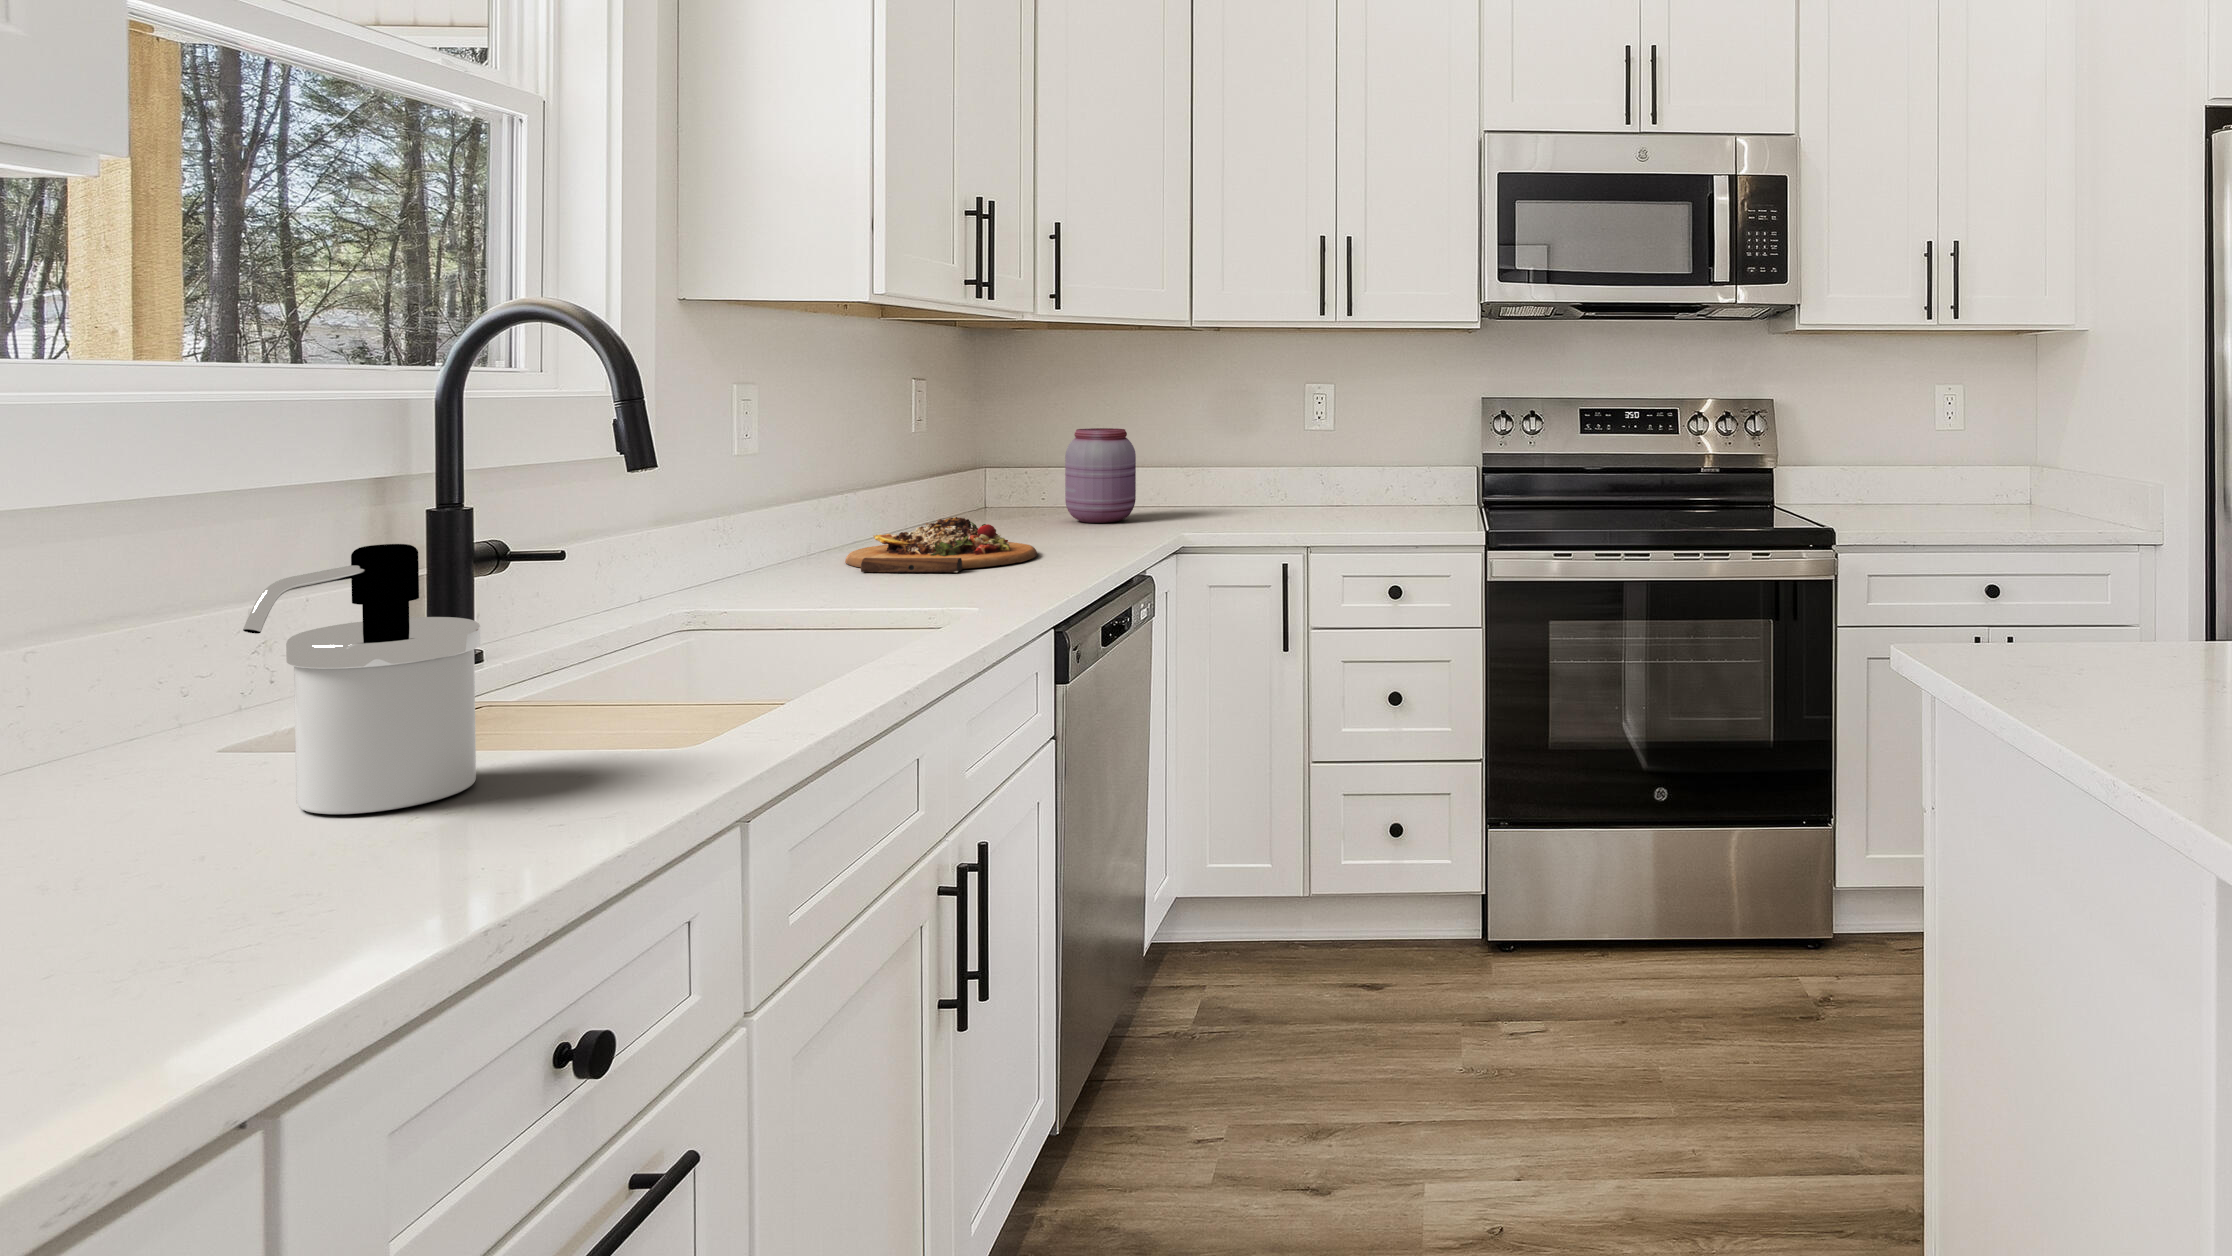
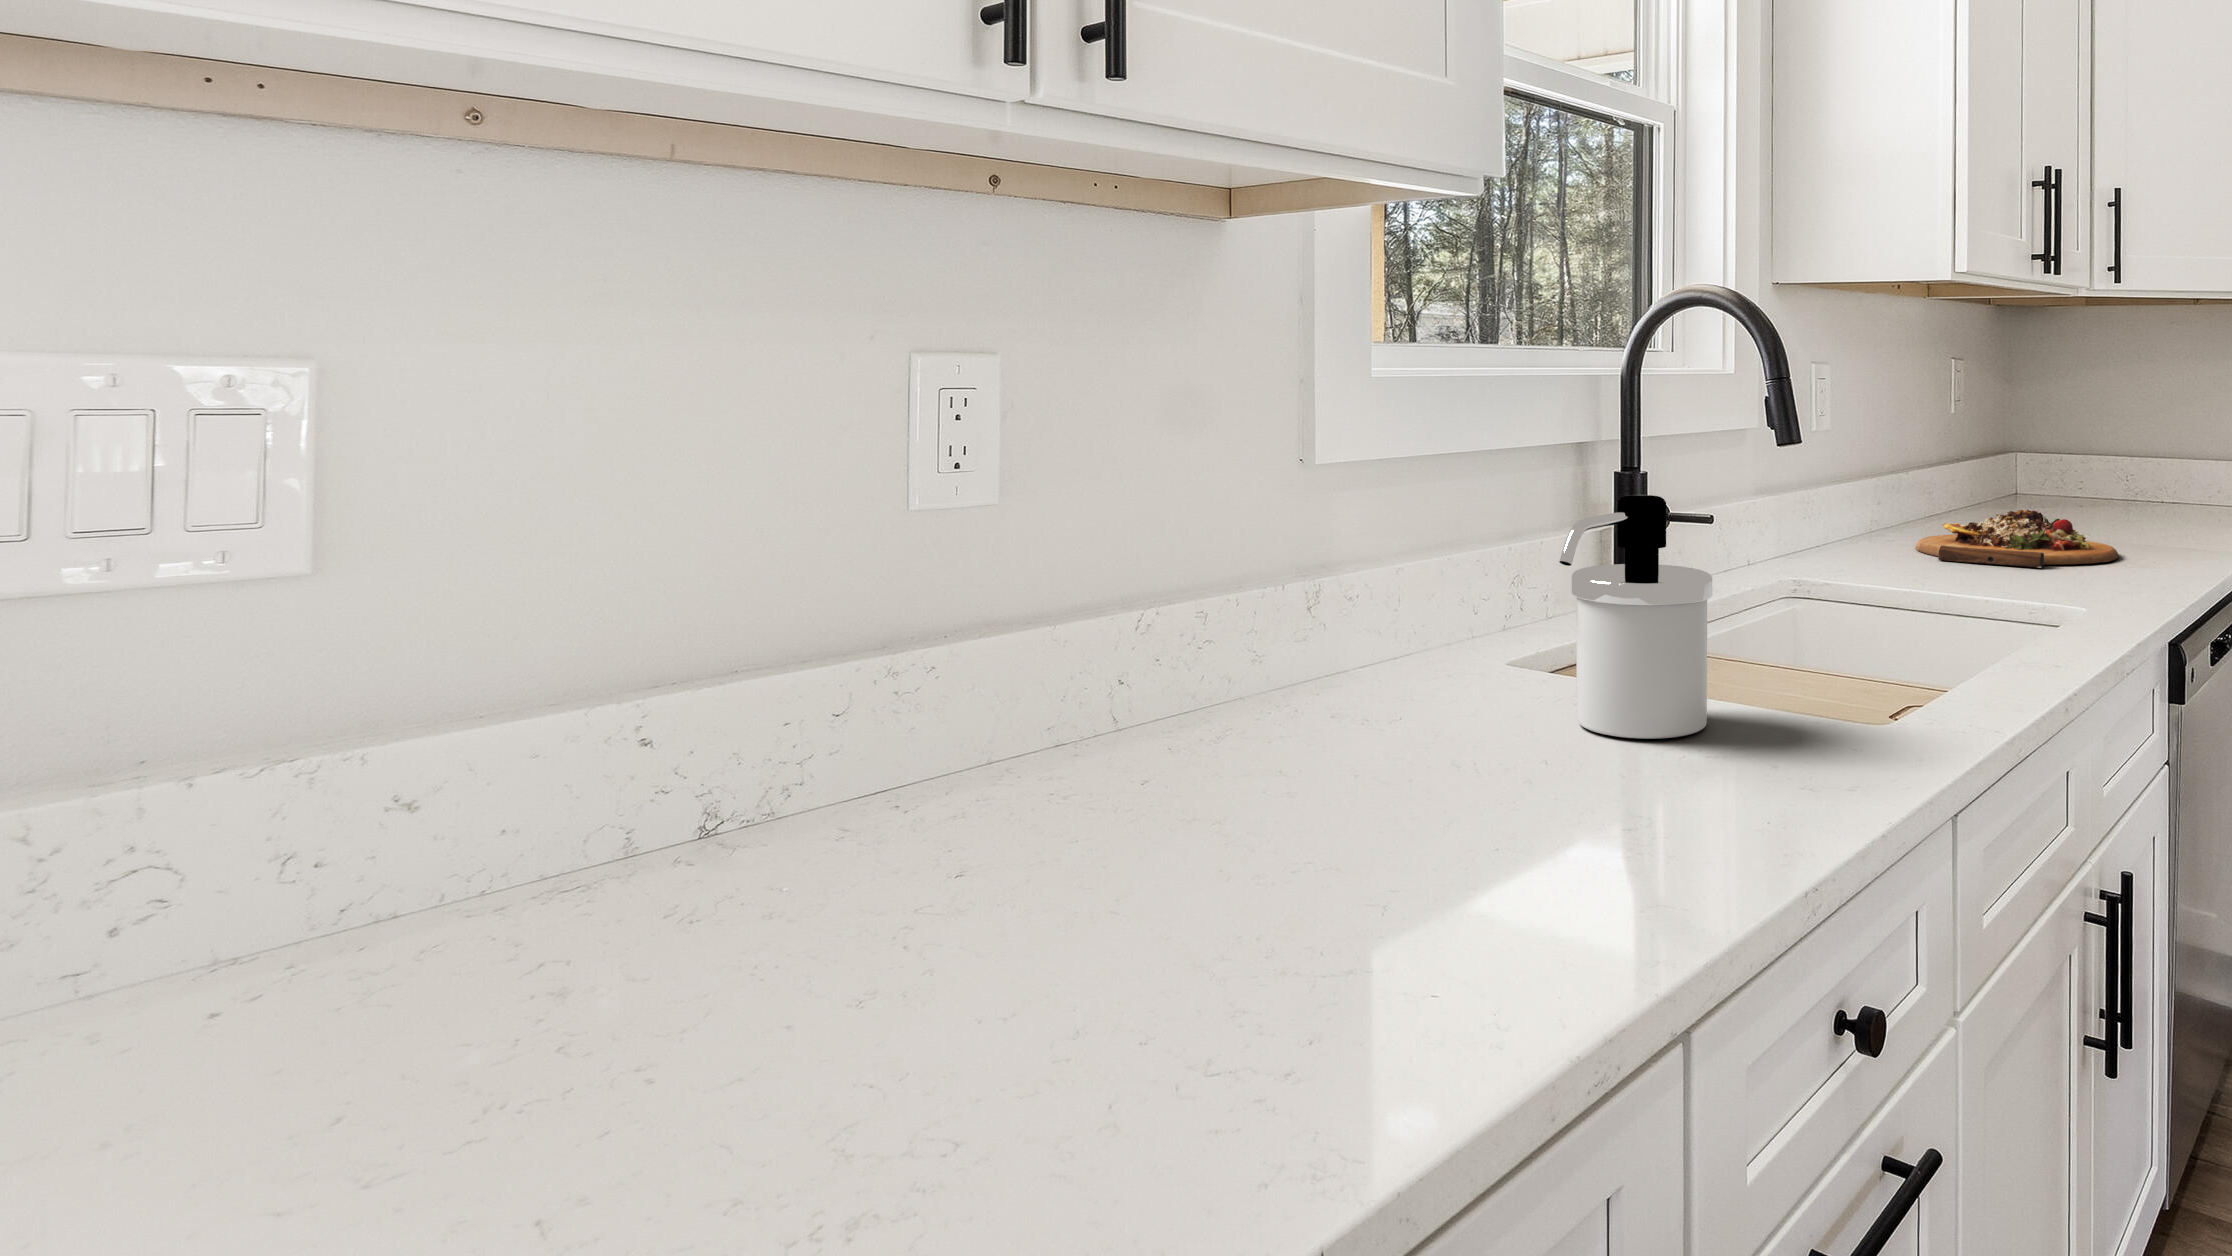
jar: present [1065,428,1136,523] -> none [2125,421,2210,526]

